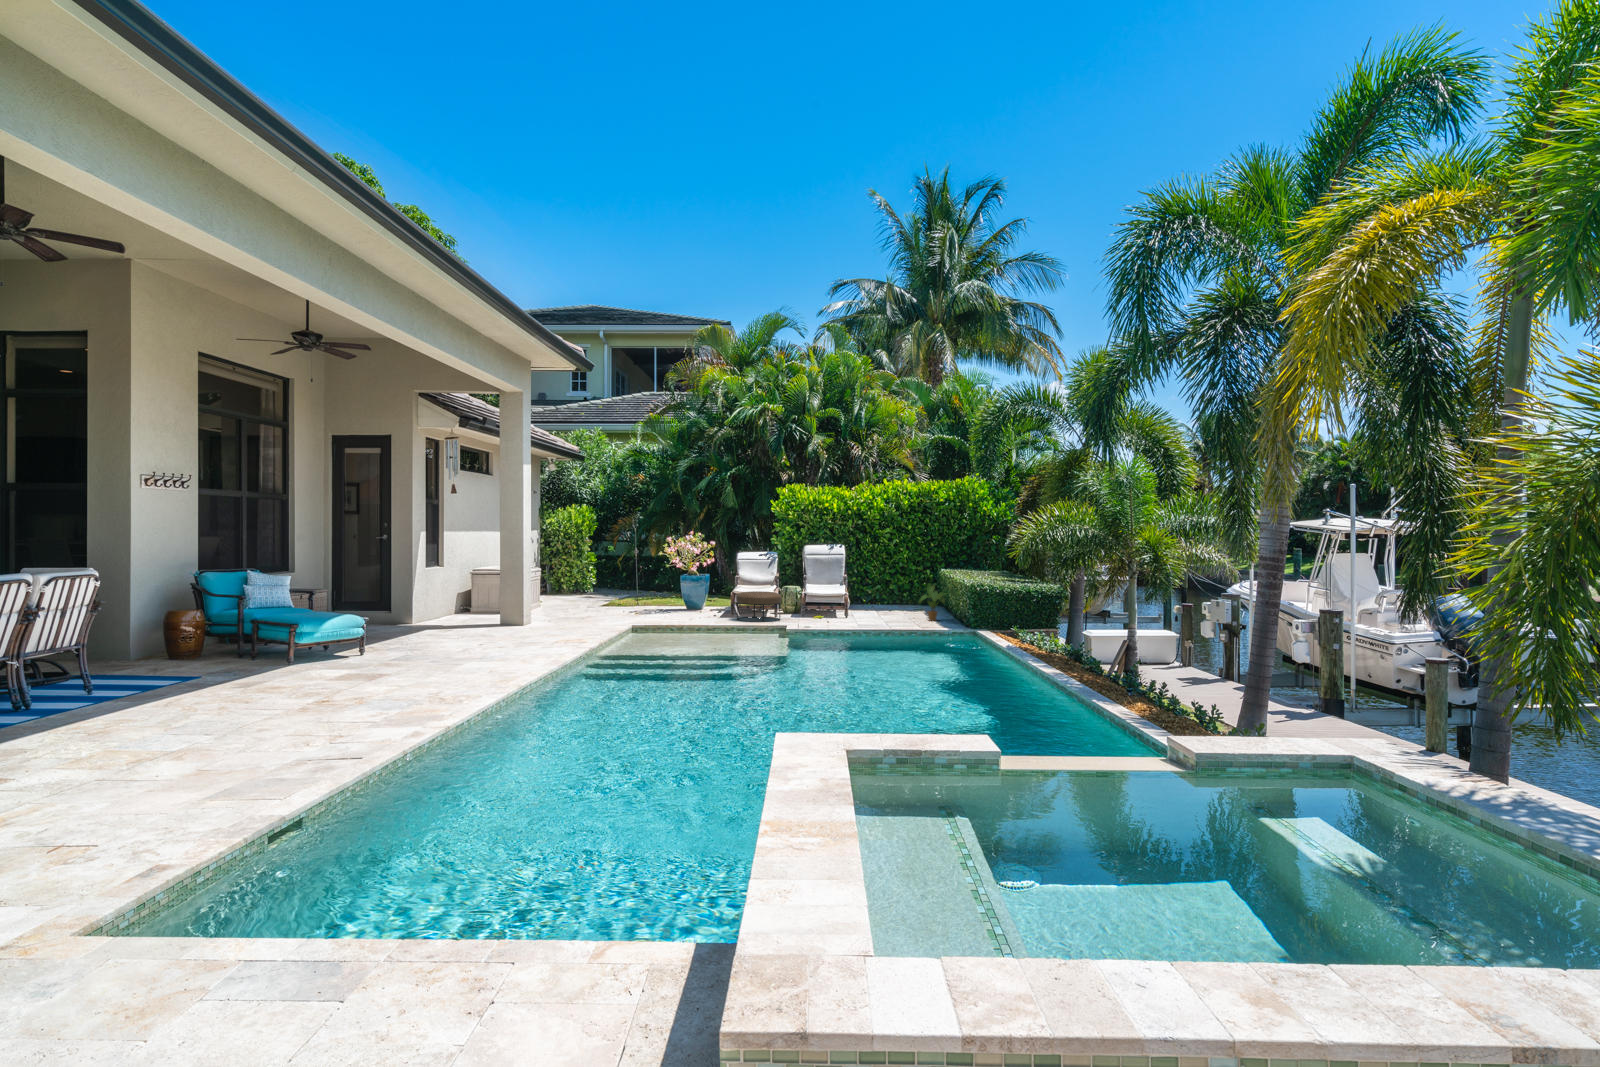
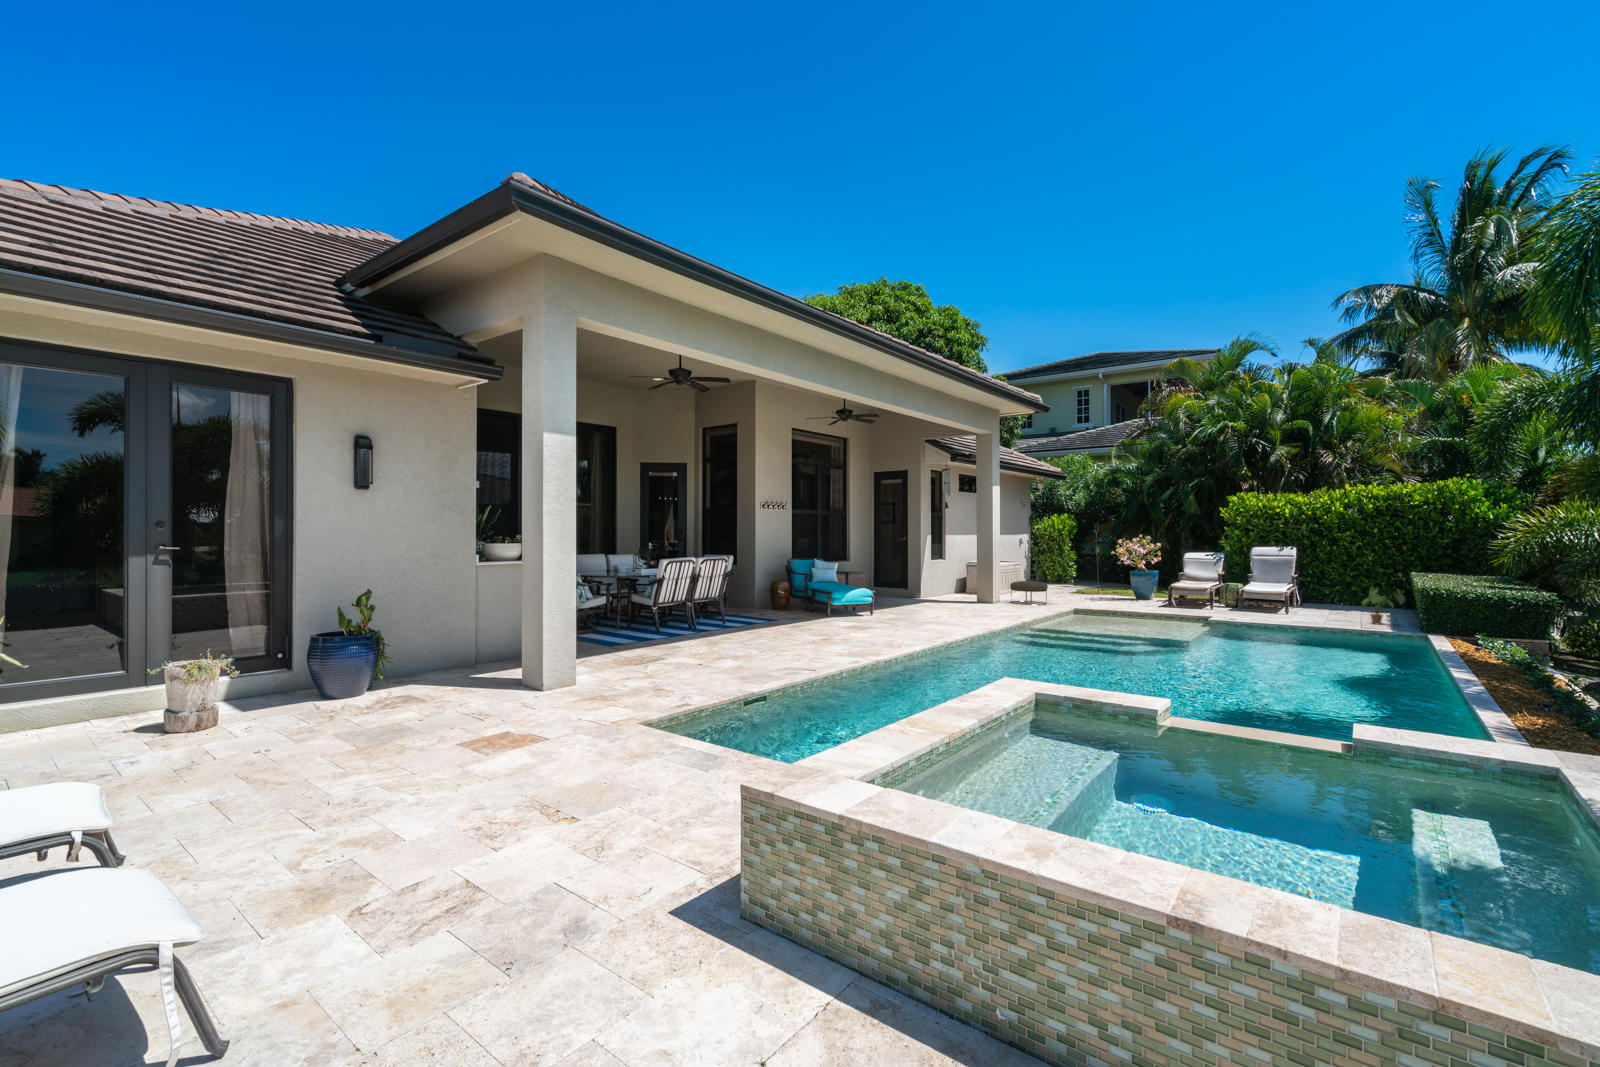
ottoman: present [736,591,782,622] -> present [1010,581,1048,605]

